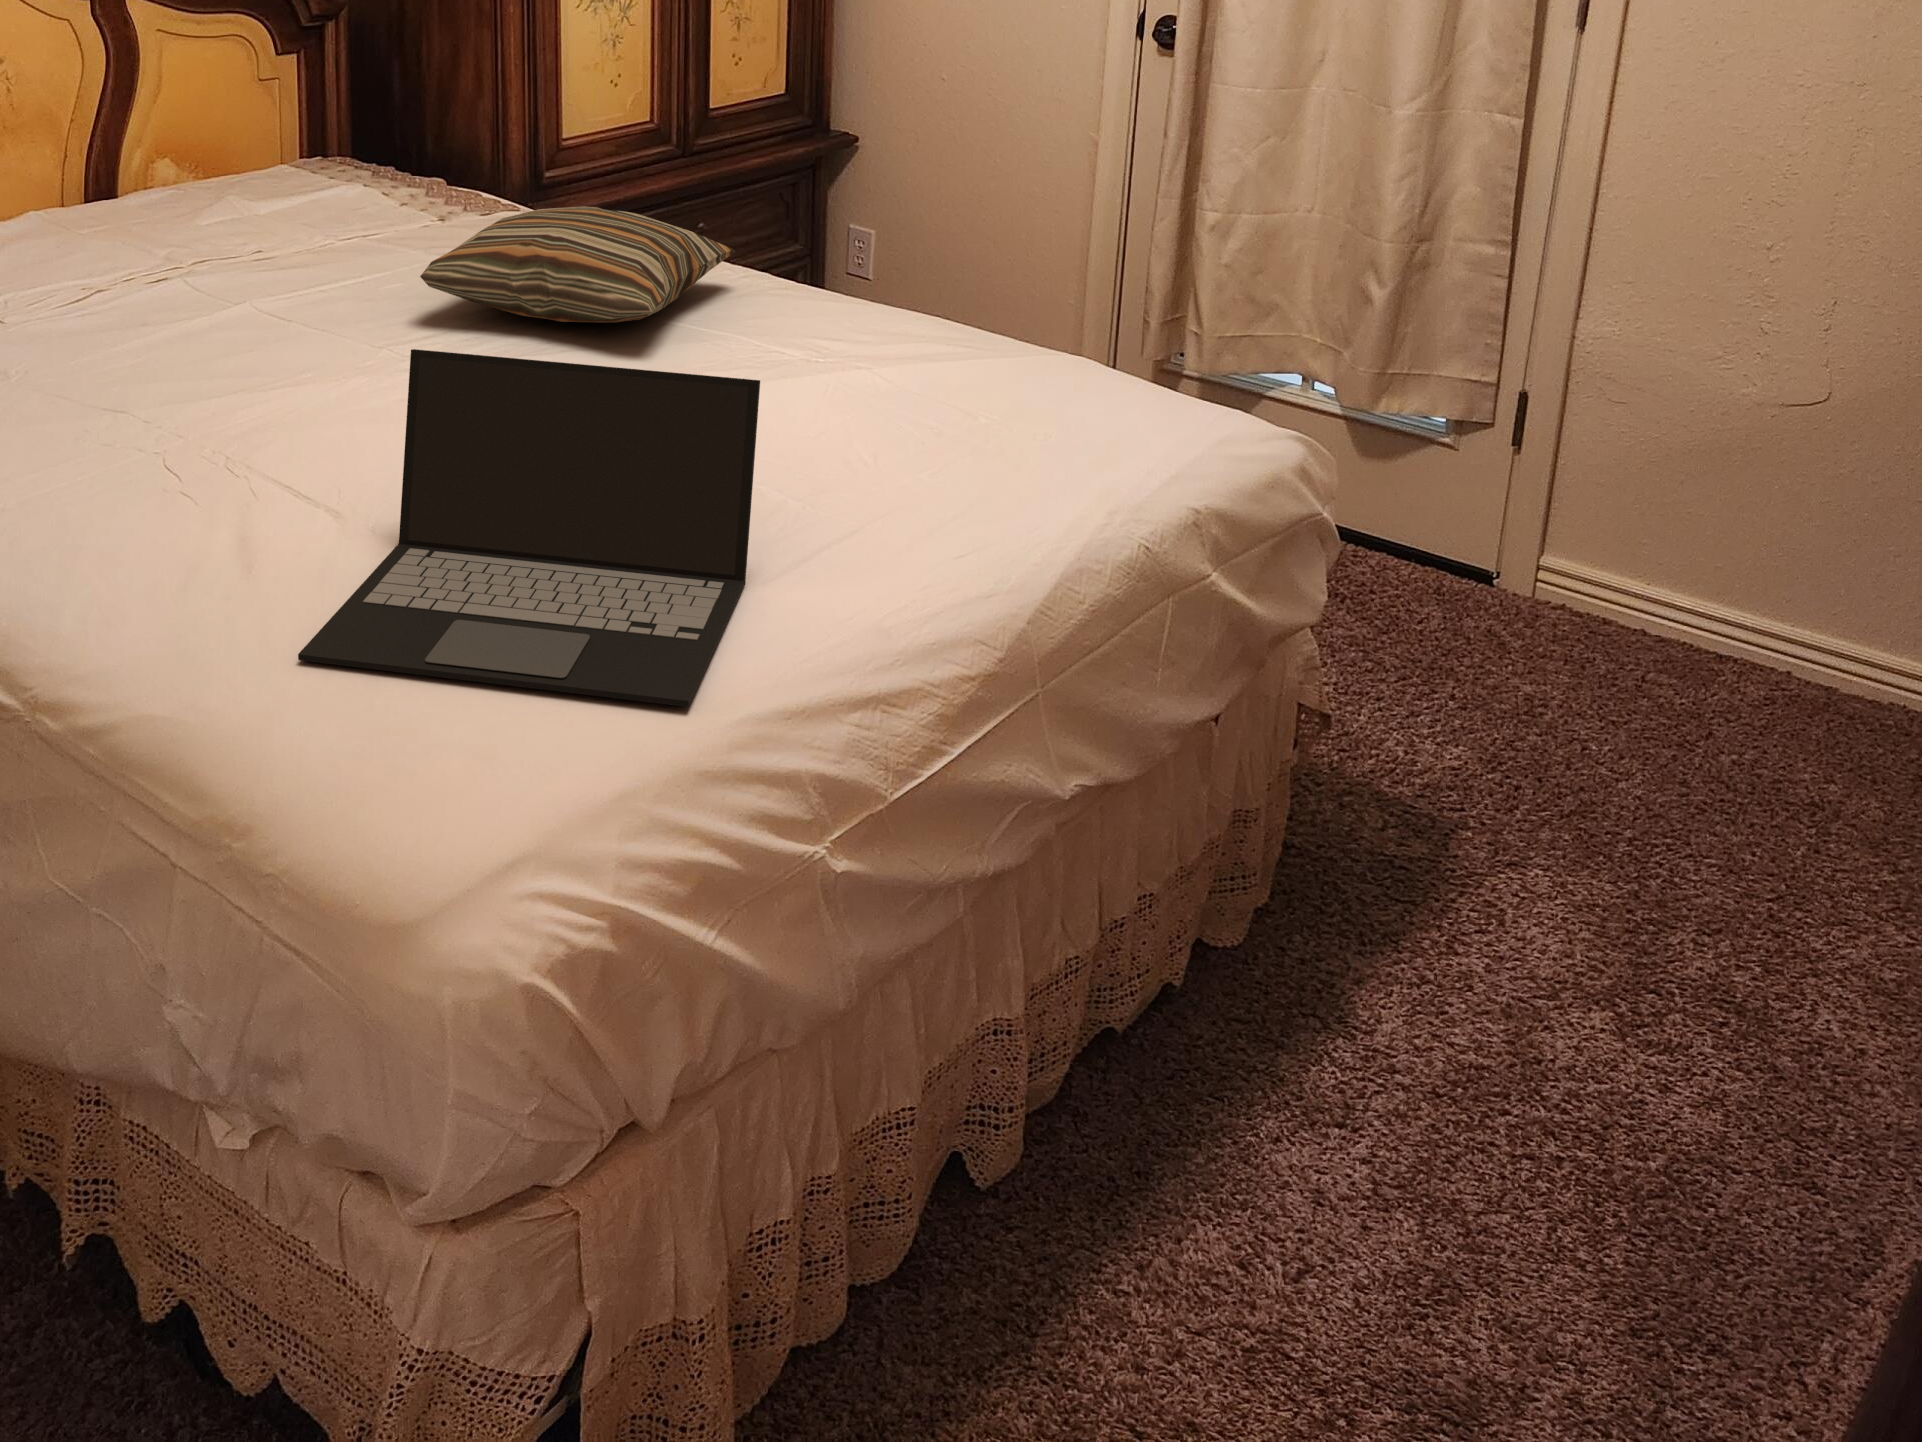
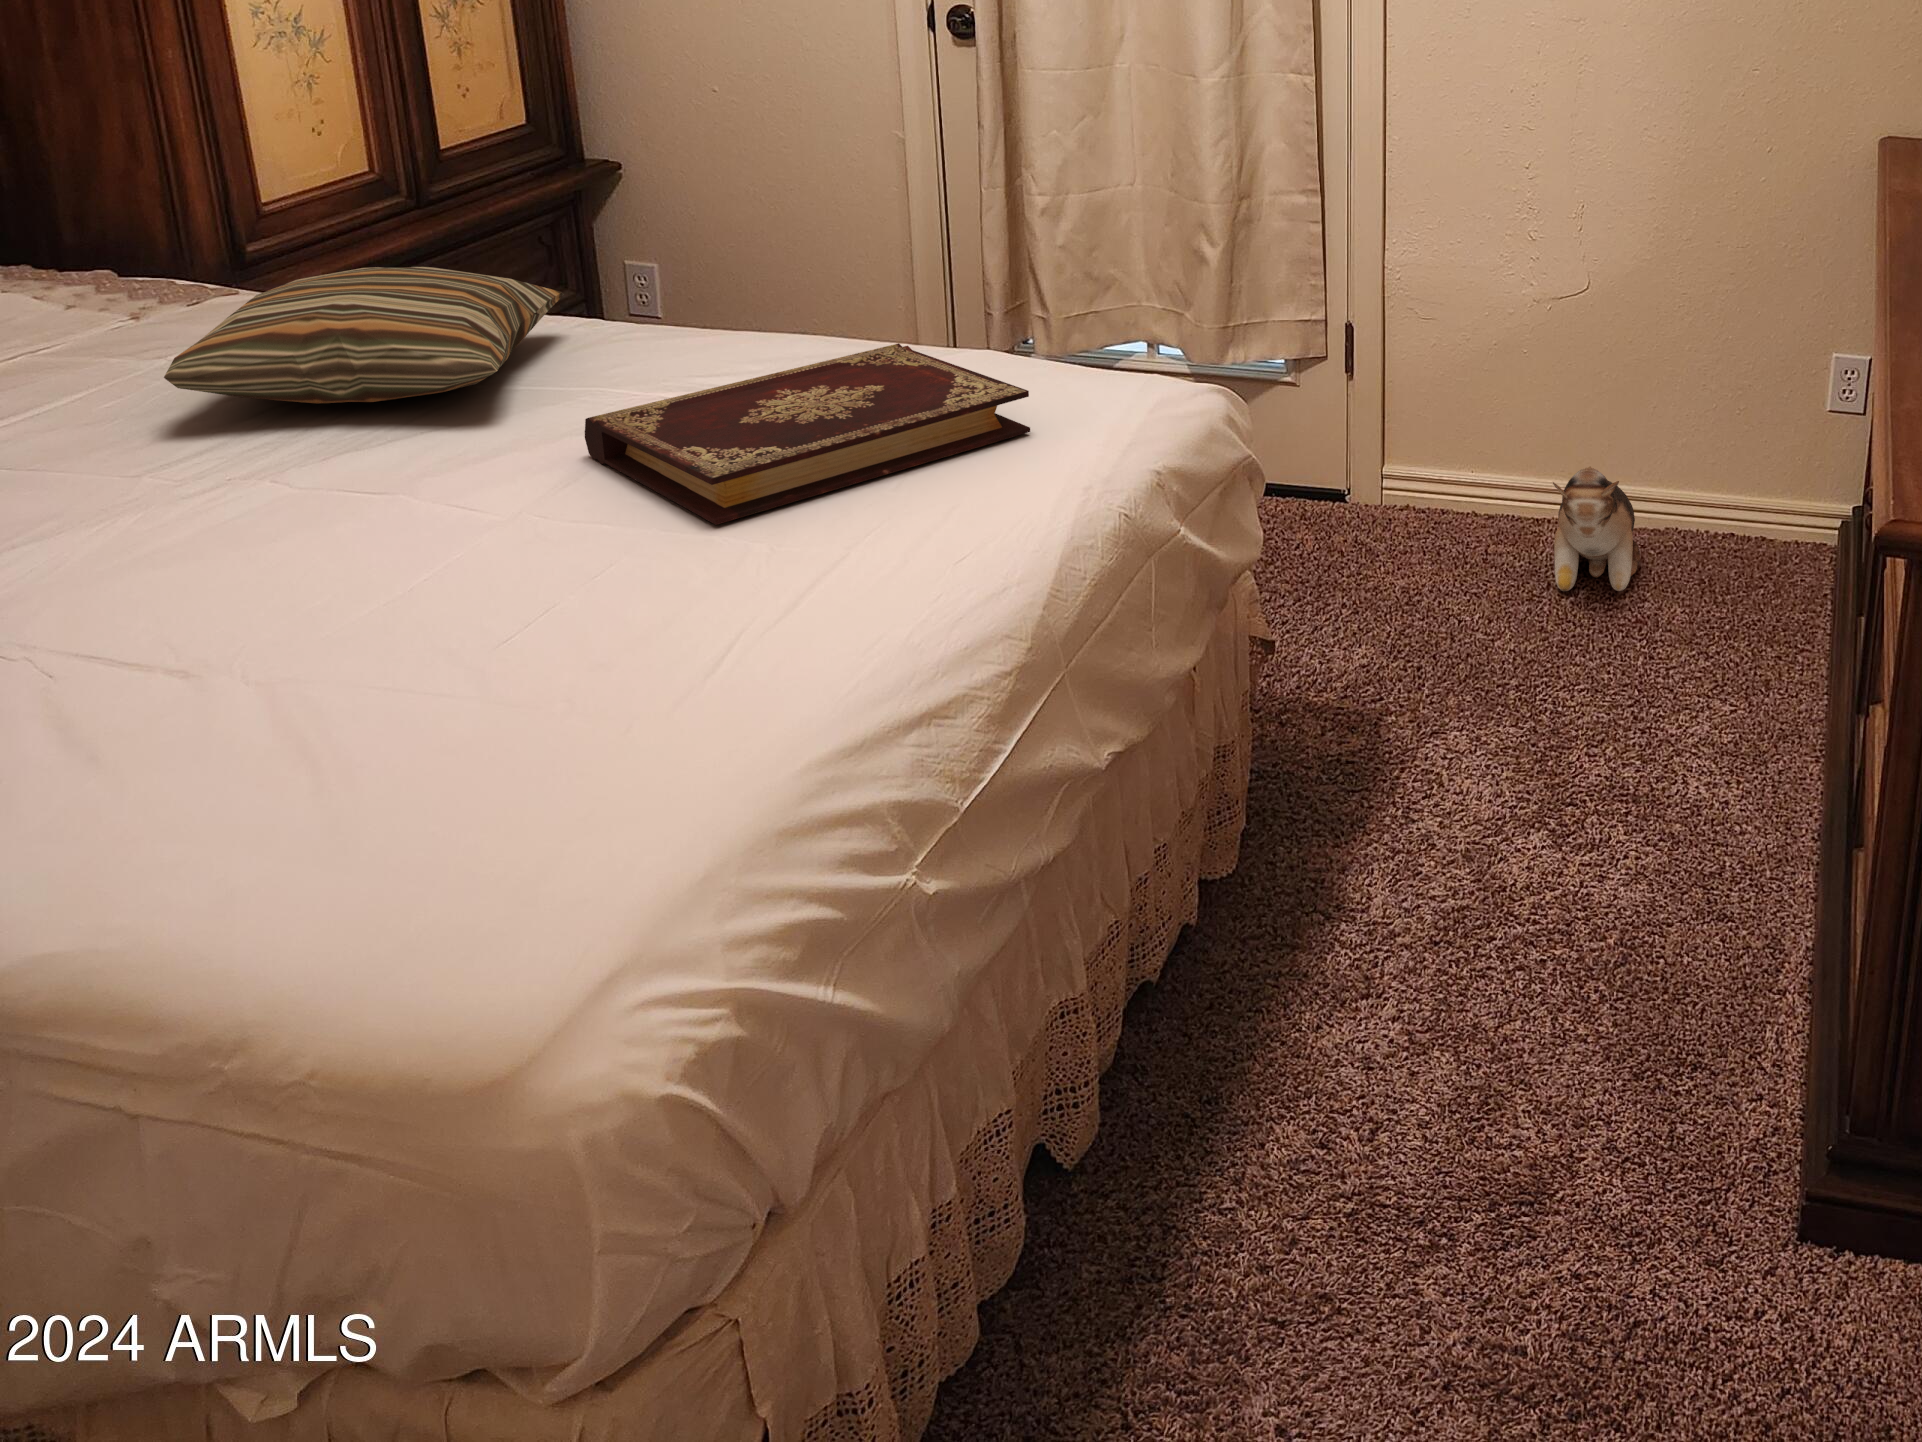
book: none [701,343,1092,484] -> present [585,343,1030,525]
laptop: present [298,349,760,707] -> none [206,409,733,837]
plush toy: none [1718,610,1839,762] -> present [1553,467,1640,591]

